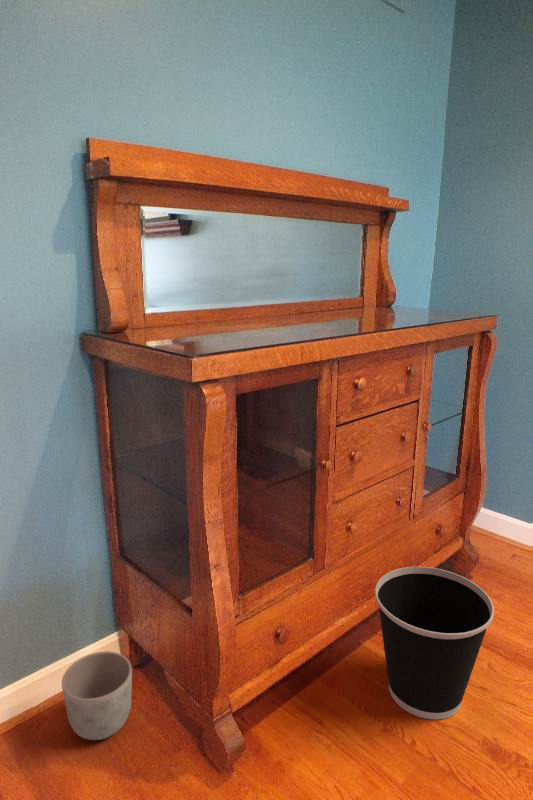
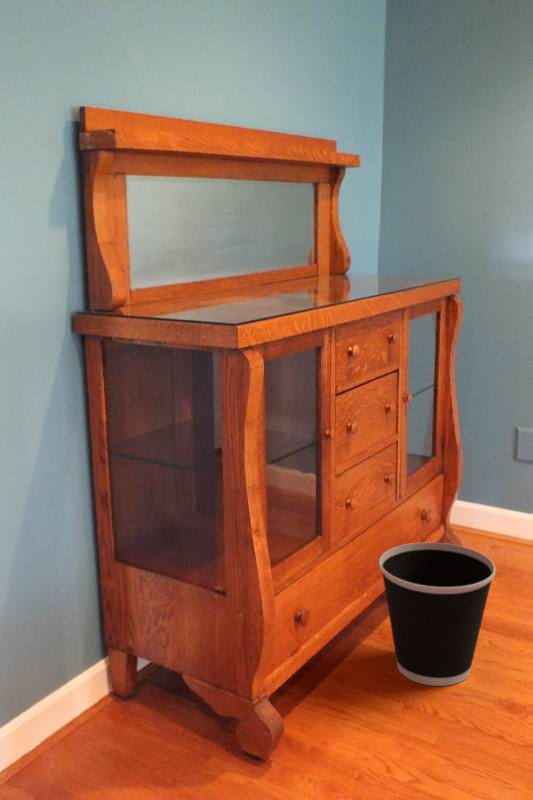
planter: present [62,651,132,740] -> none [73,664,147,752]

